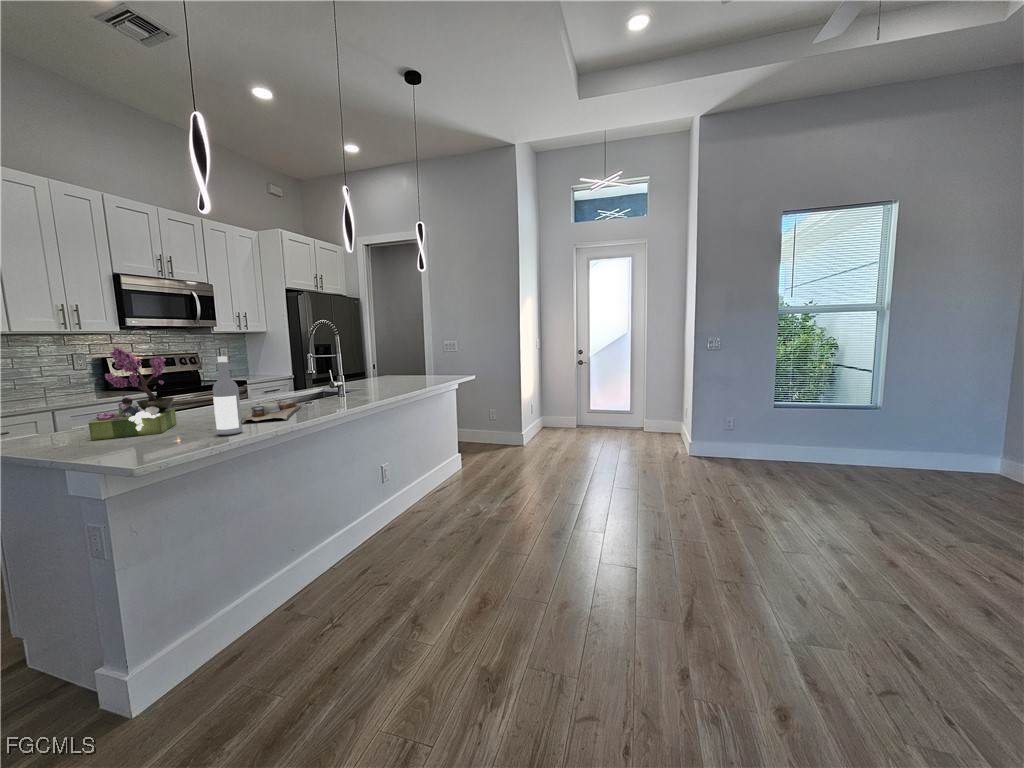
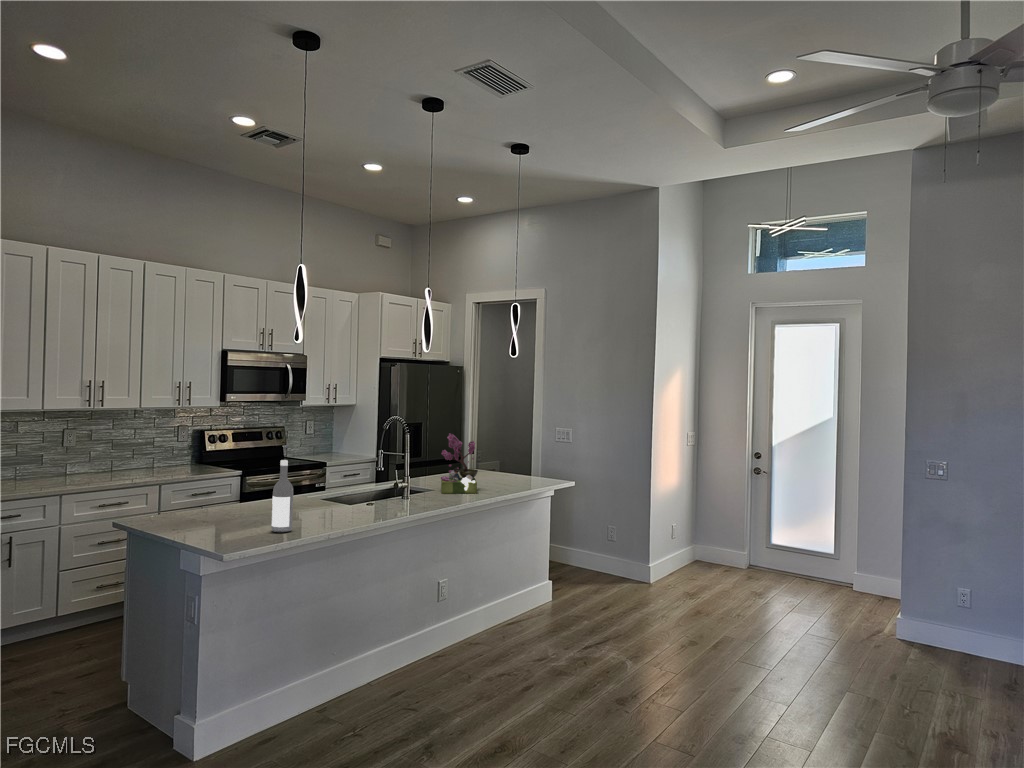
flower arrangement: present [89,347,176,440] -> present [441,433,478,494]
cutting board: present [242,400,301,421] -> none [294,498,355,523]

